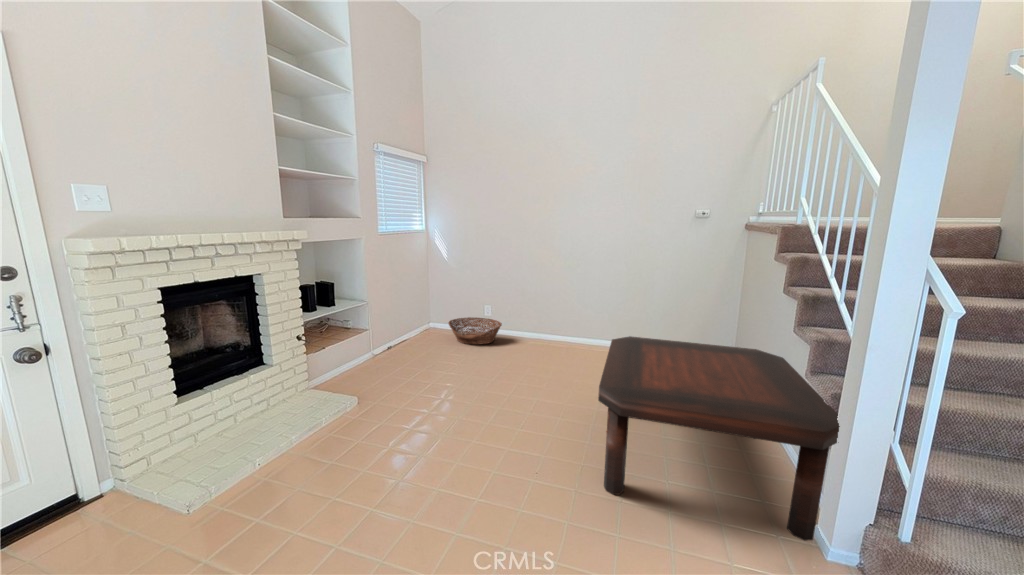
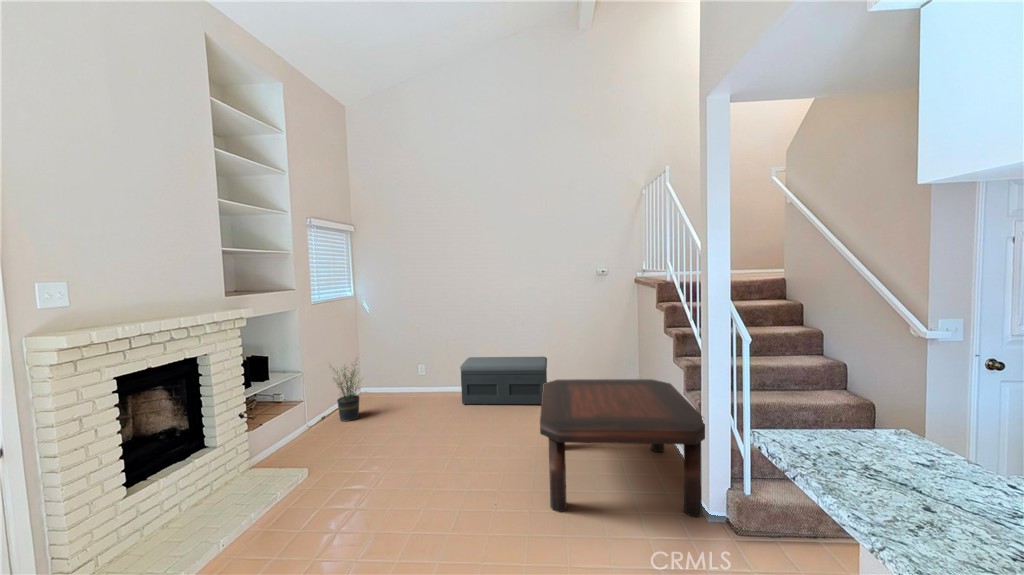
potted plant: none [390,291,429,354] -> present [333,364,359,421]
storage bench: none [525,302,623,362] -> present [460,357,547,405]
basket: present [449,317,502,345] -> none [383,377,438,405]

